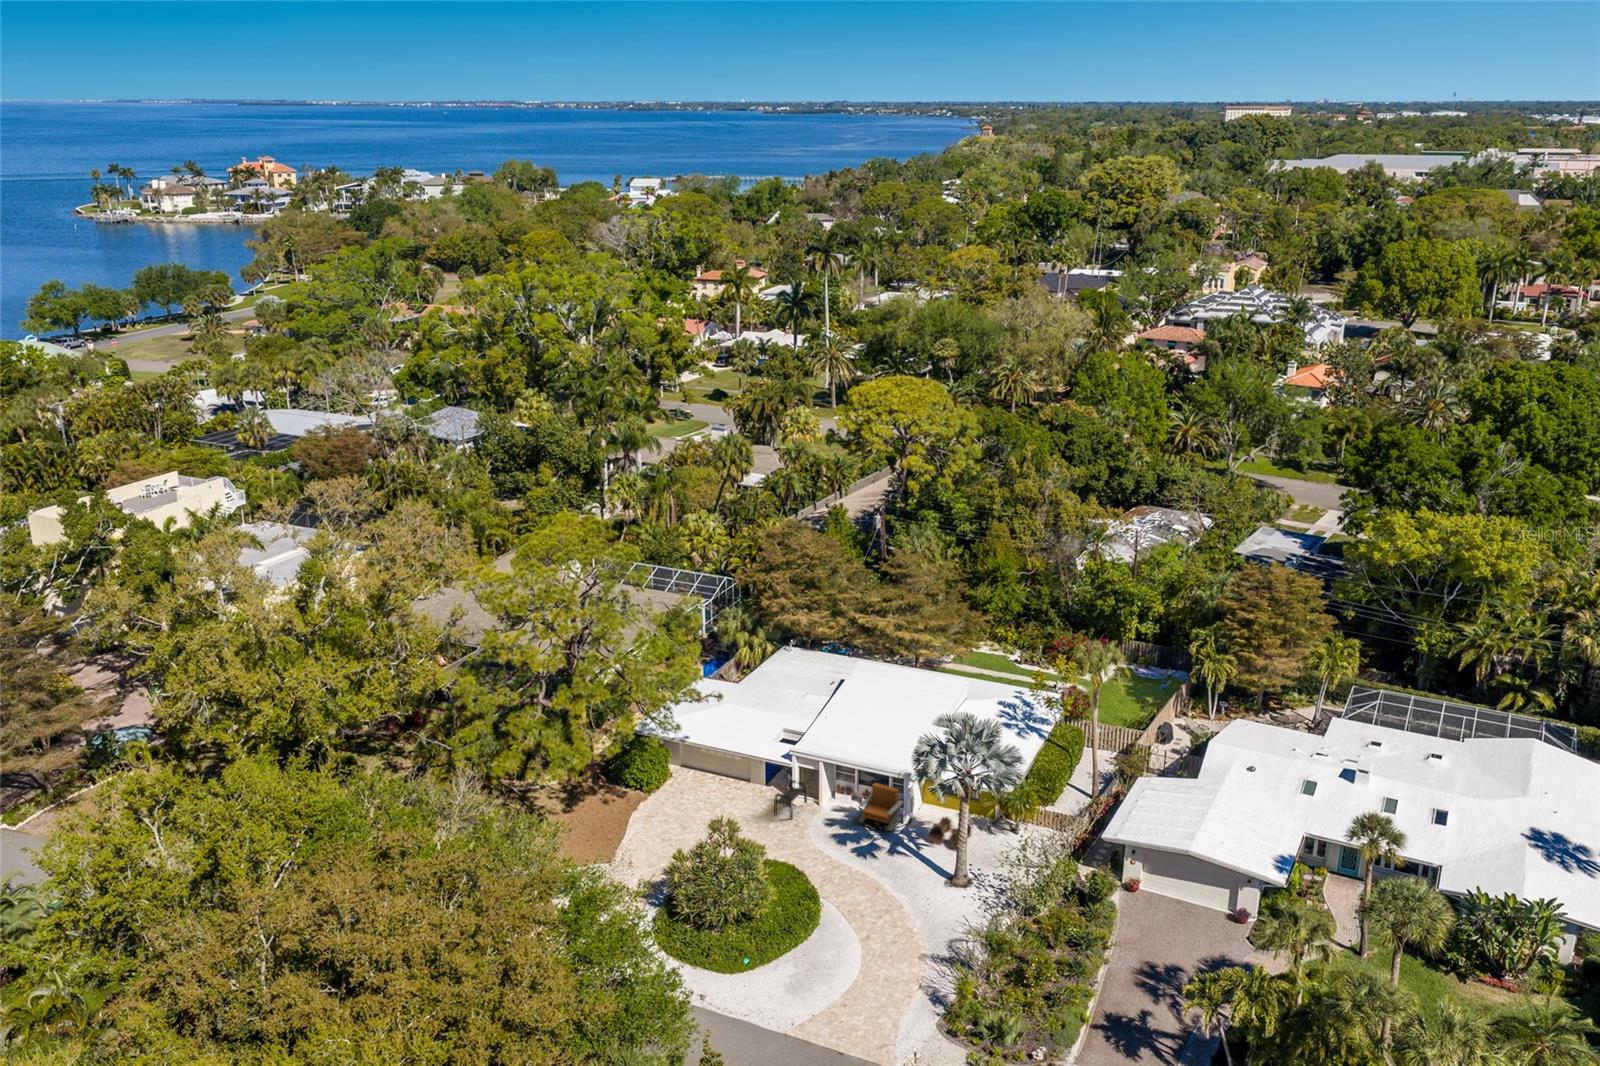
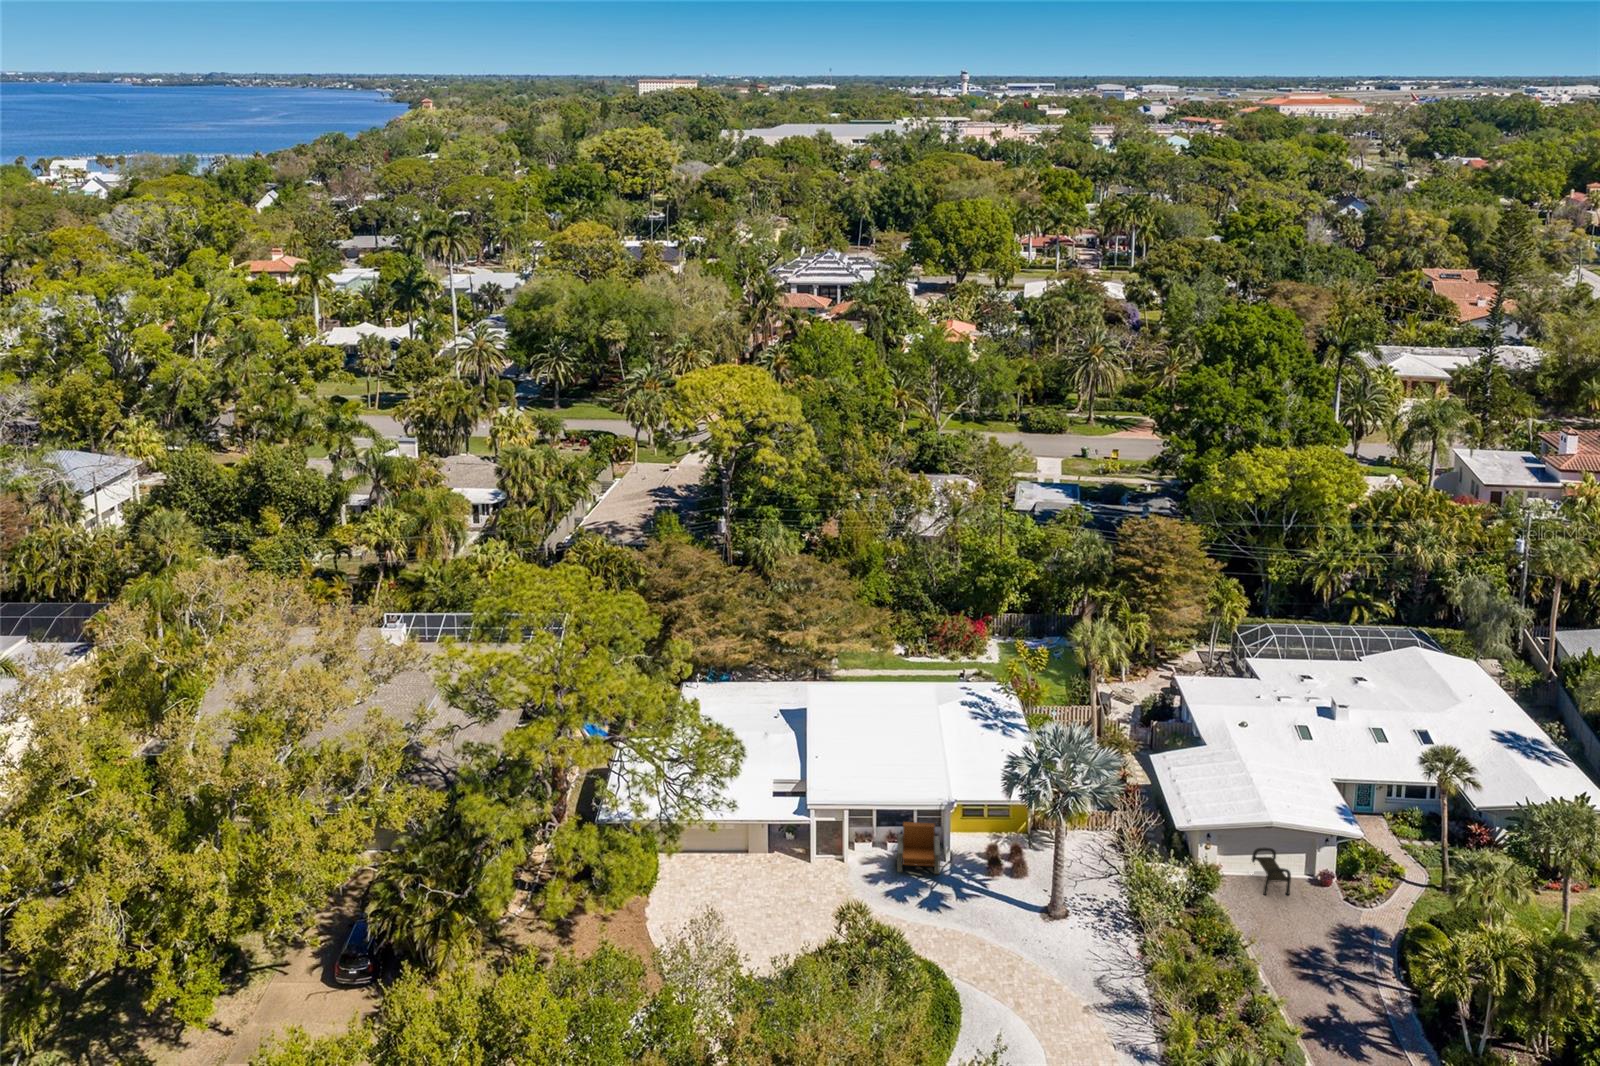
bench: present [774,780,807,819] -> present [1251,848,1291,895]

